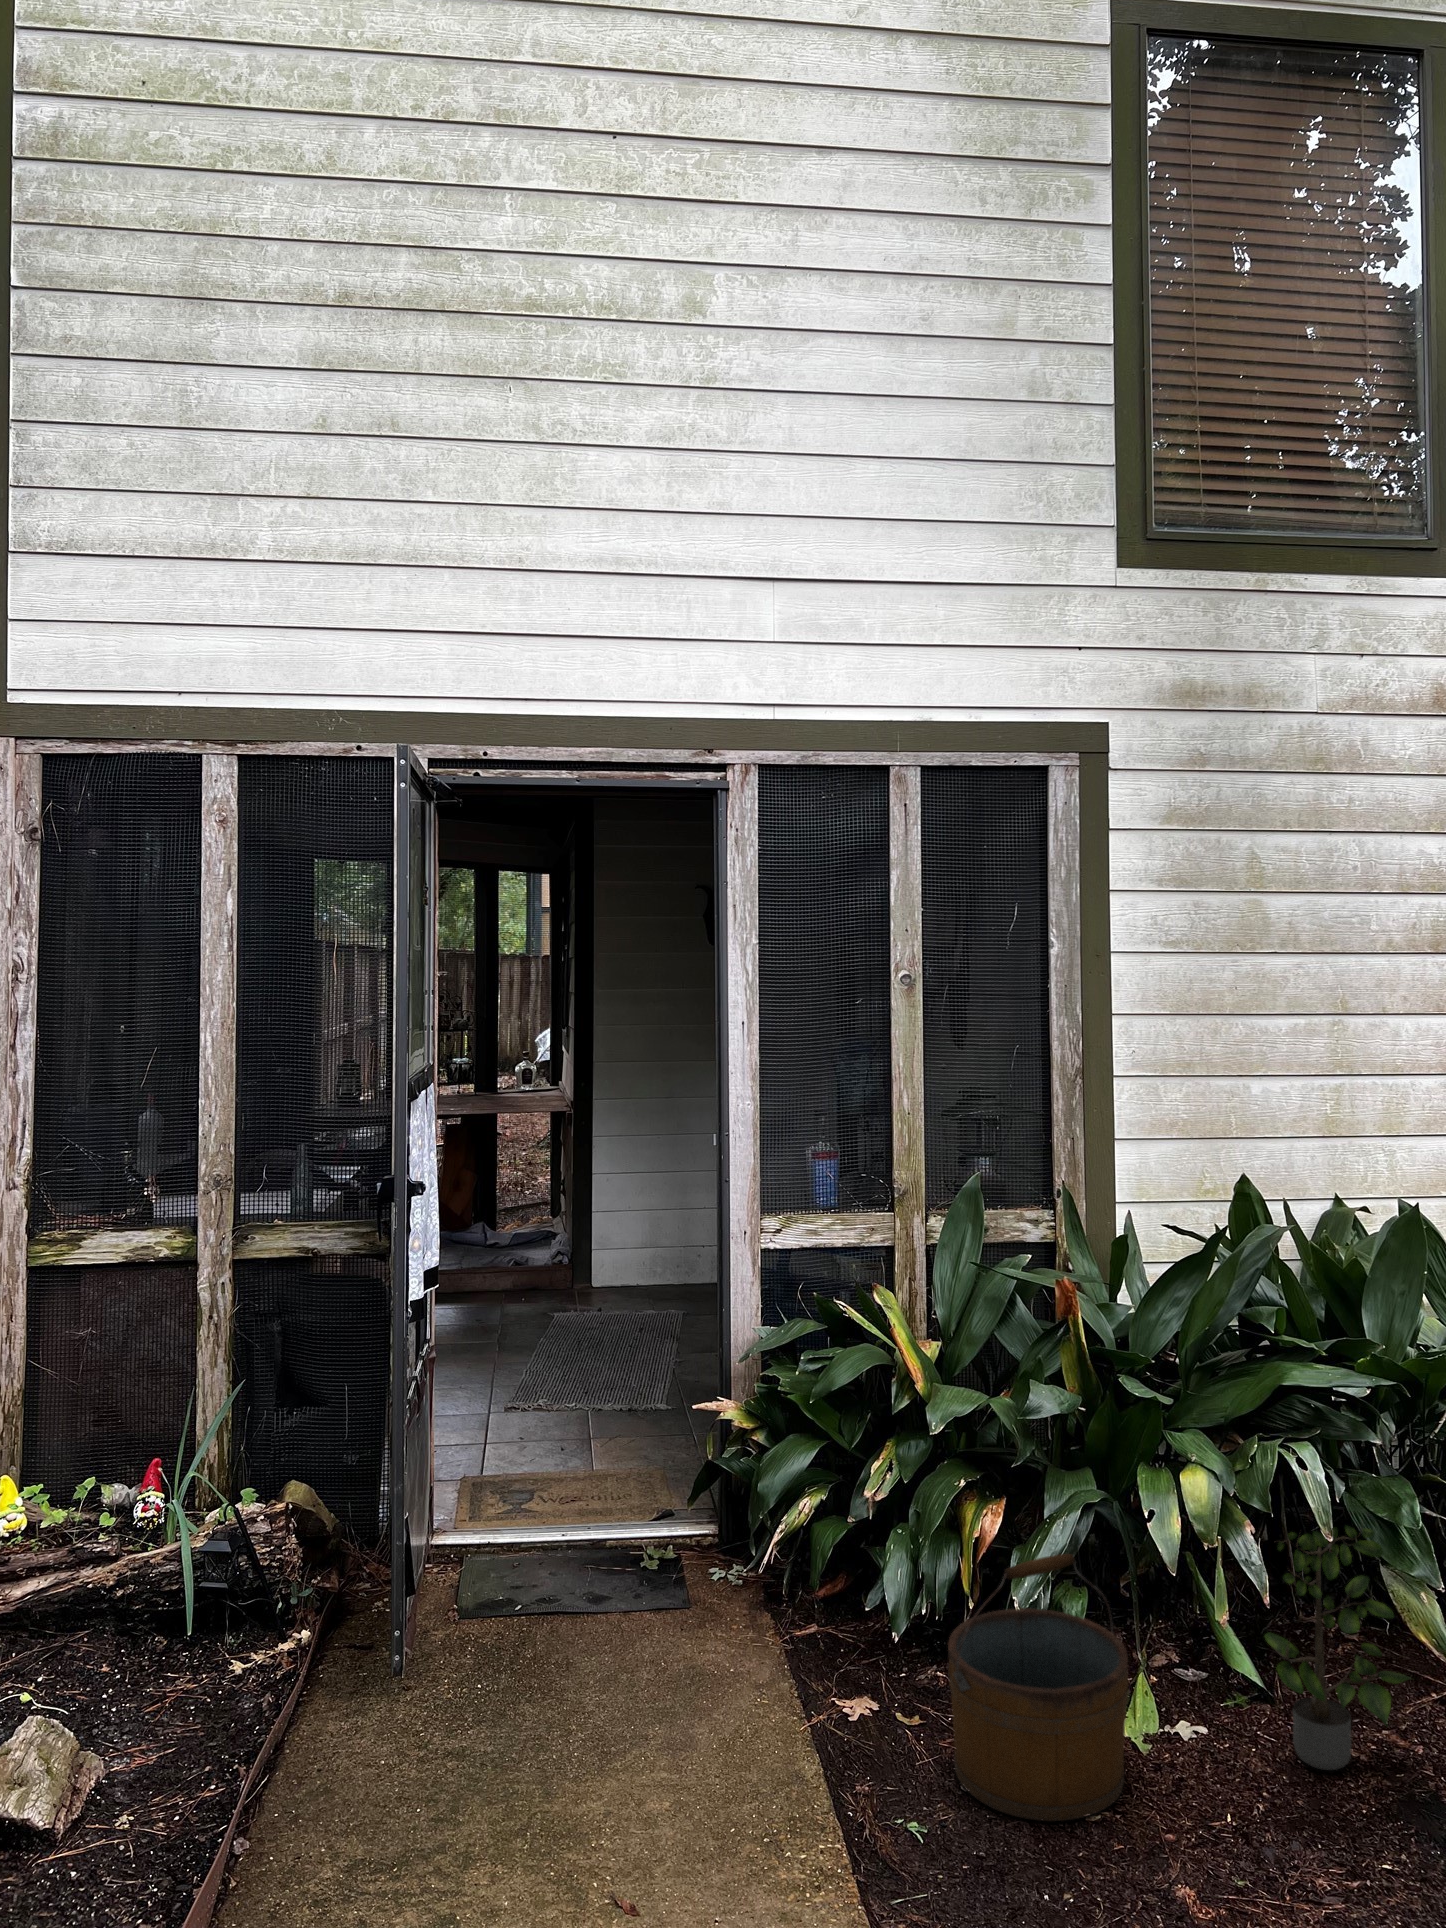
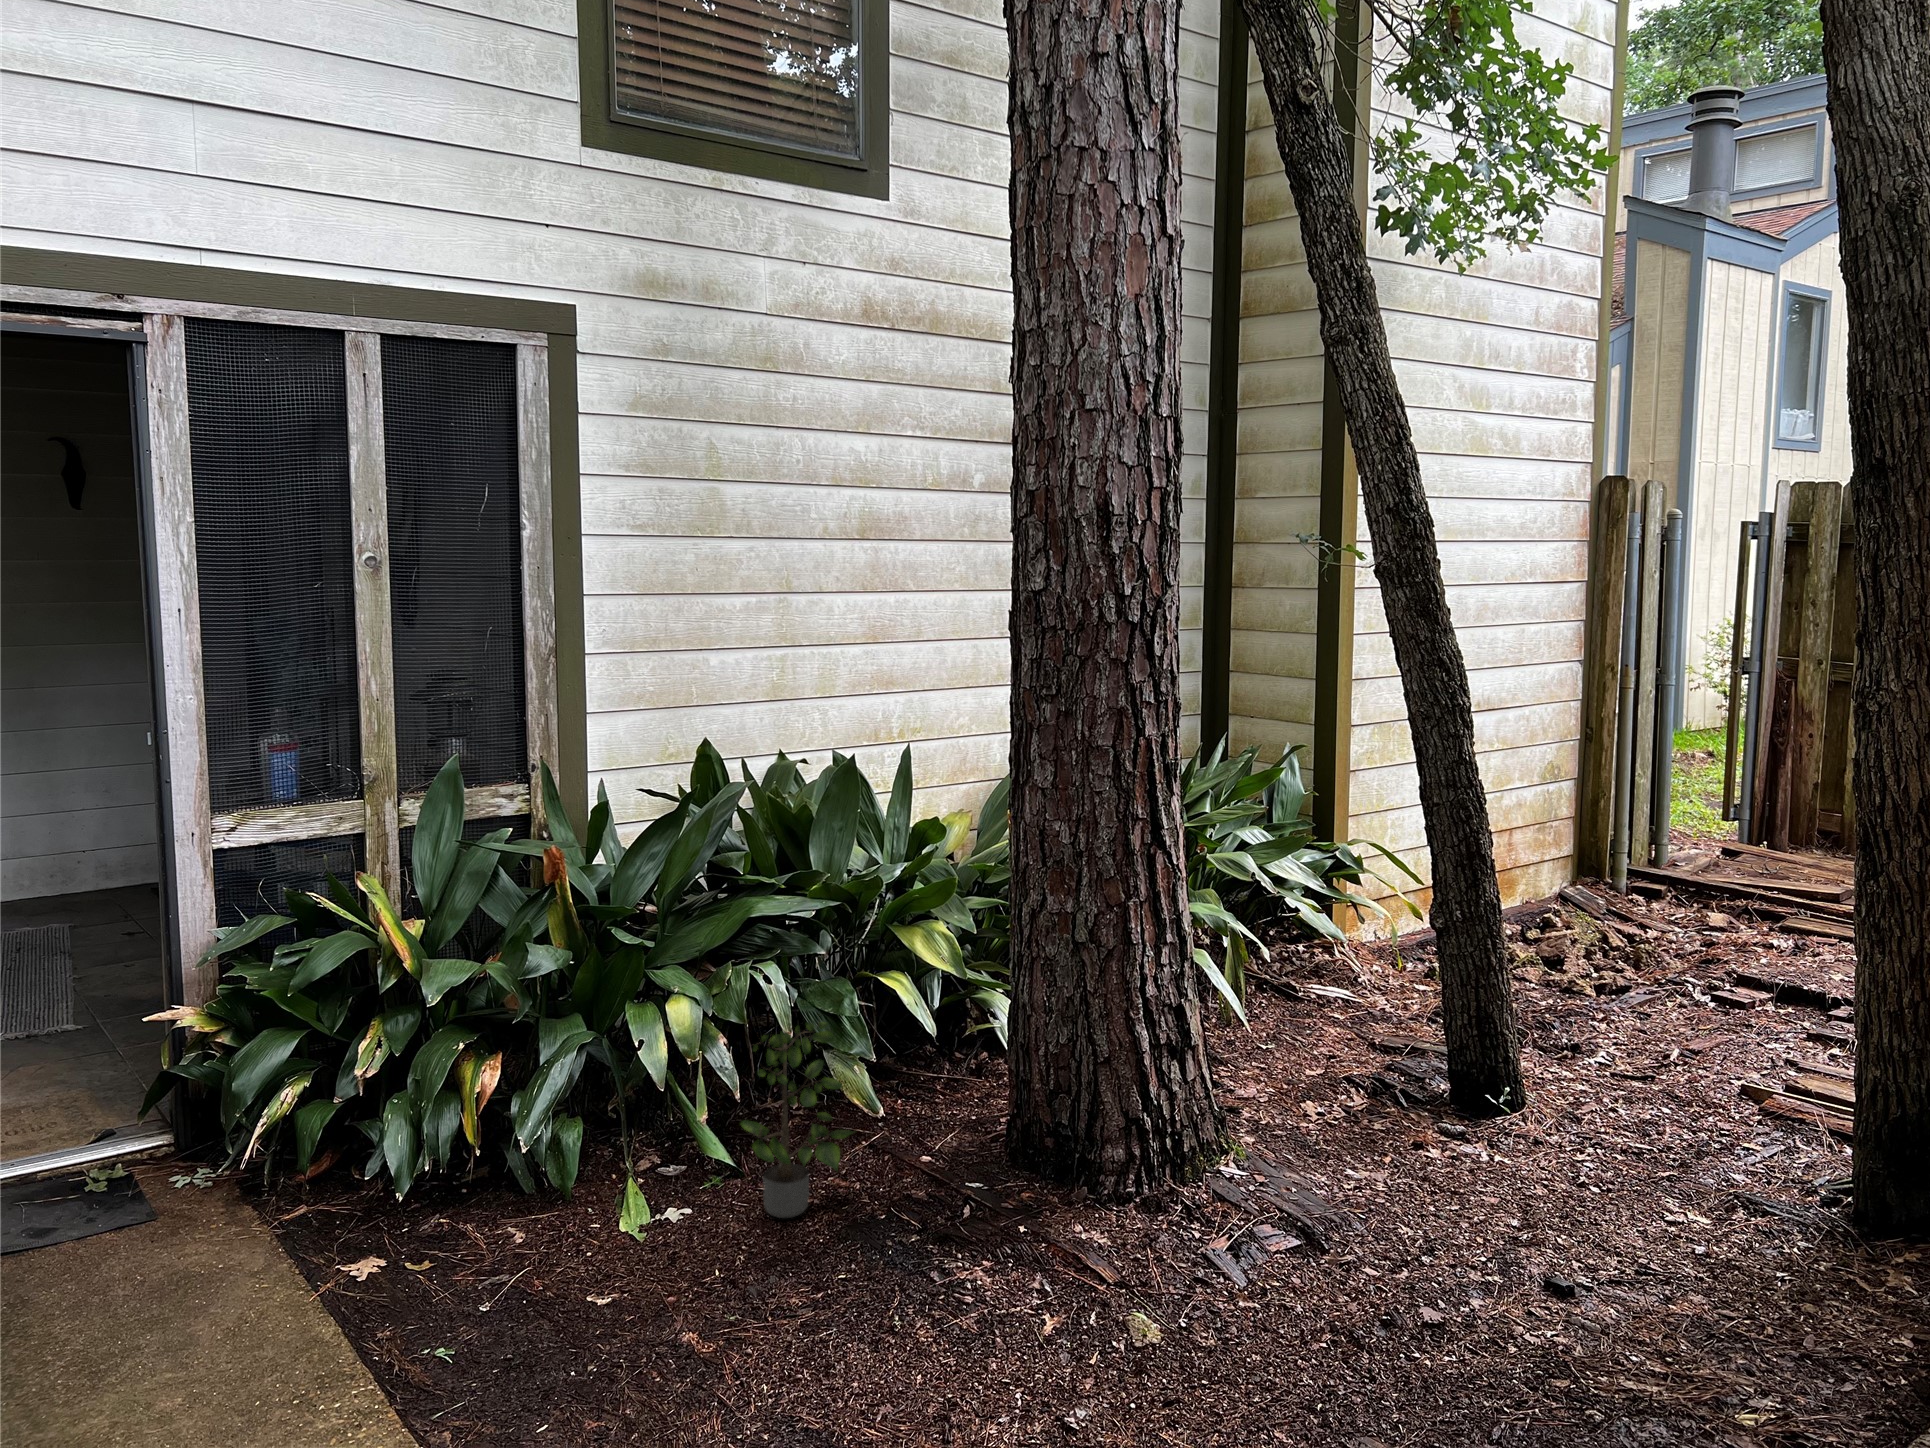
bucket: present [948,1554,1128,1821] -> none [463,1087,631,1320]

